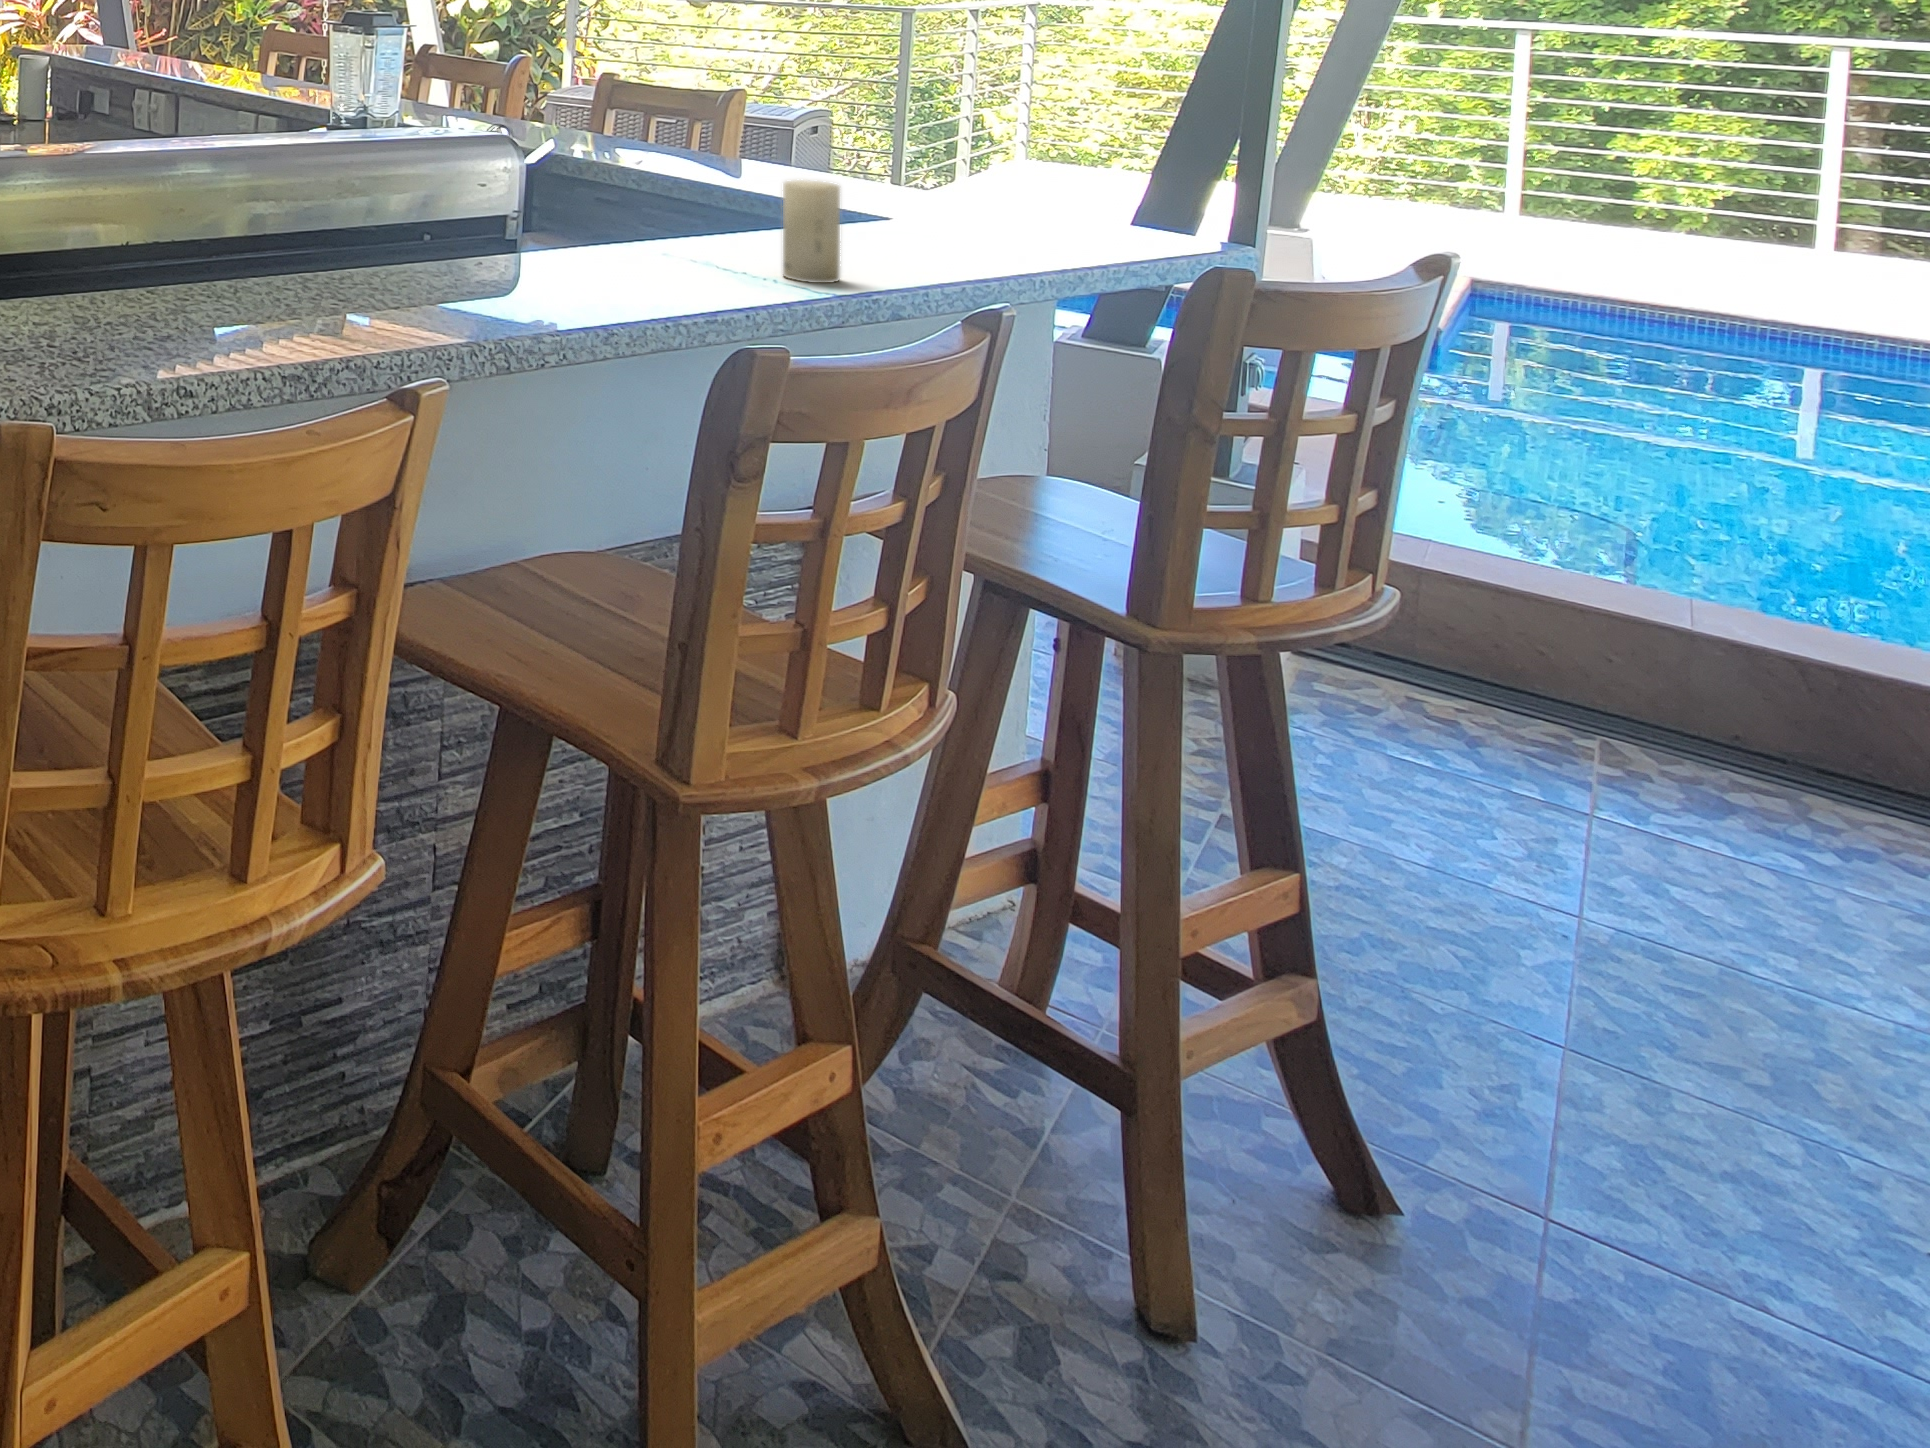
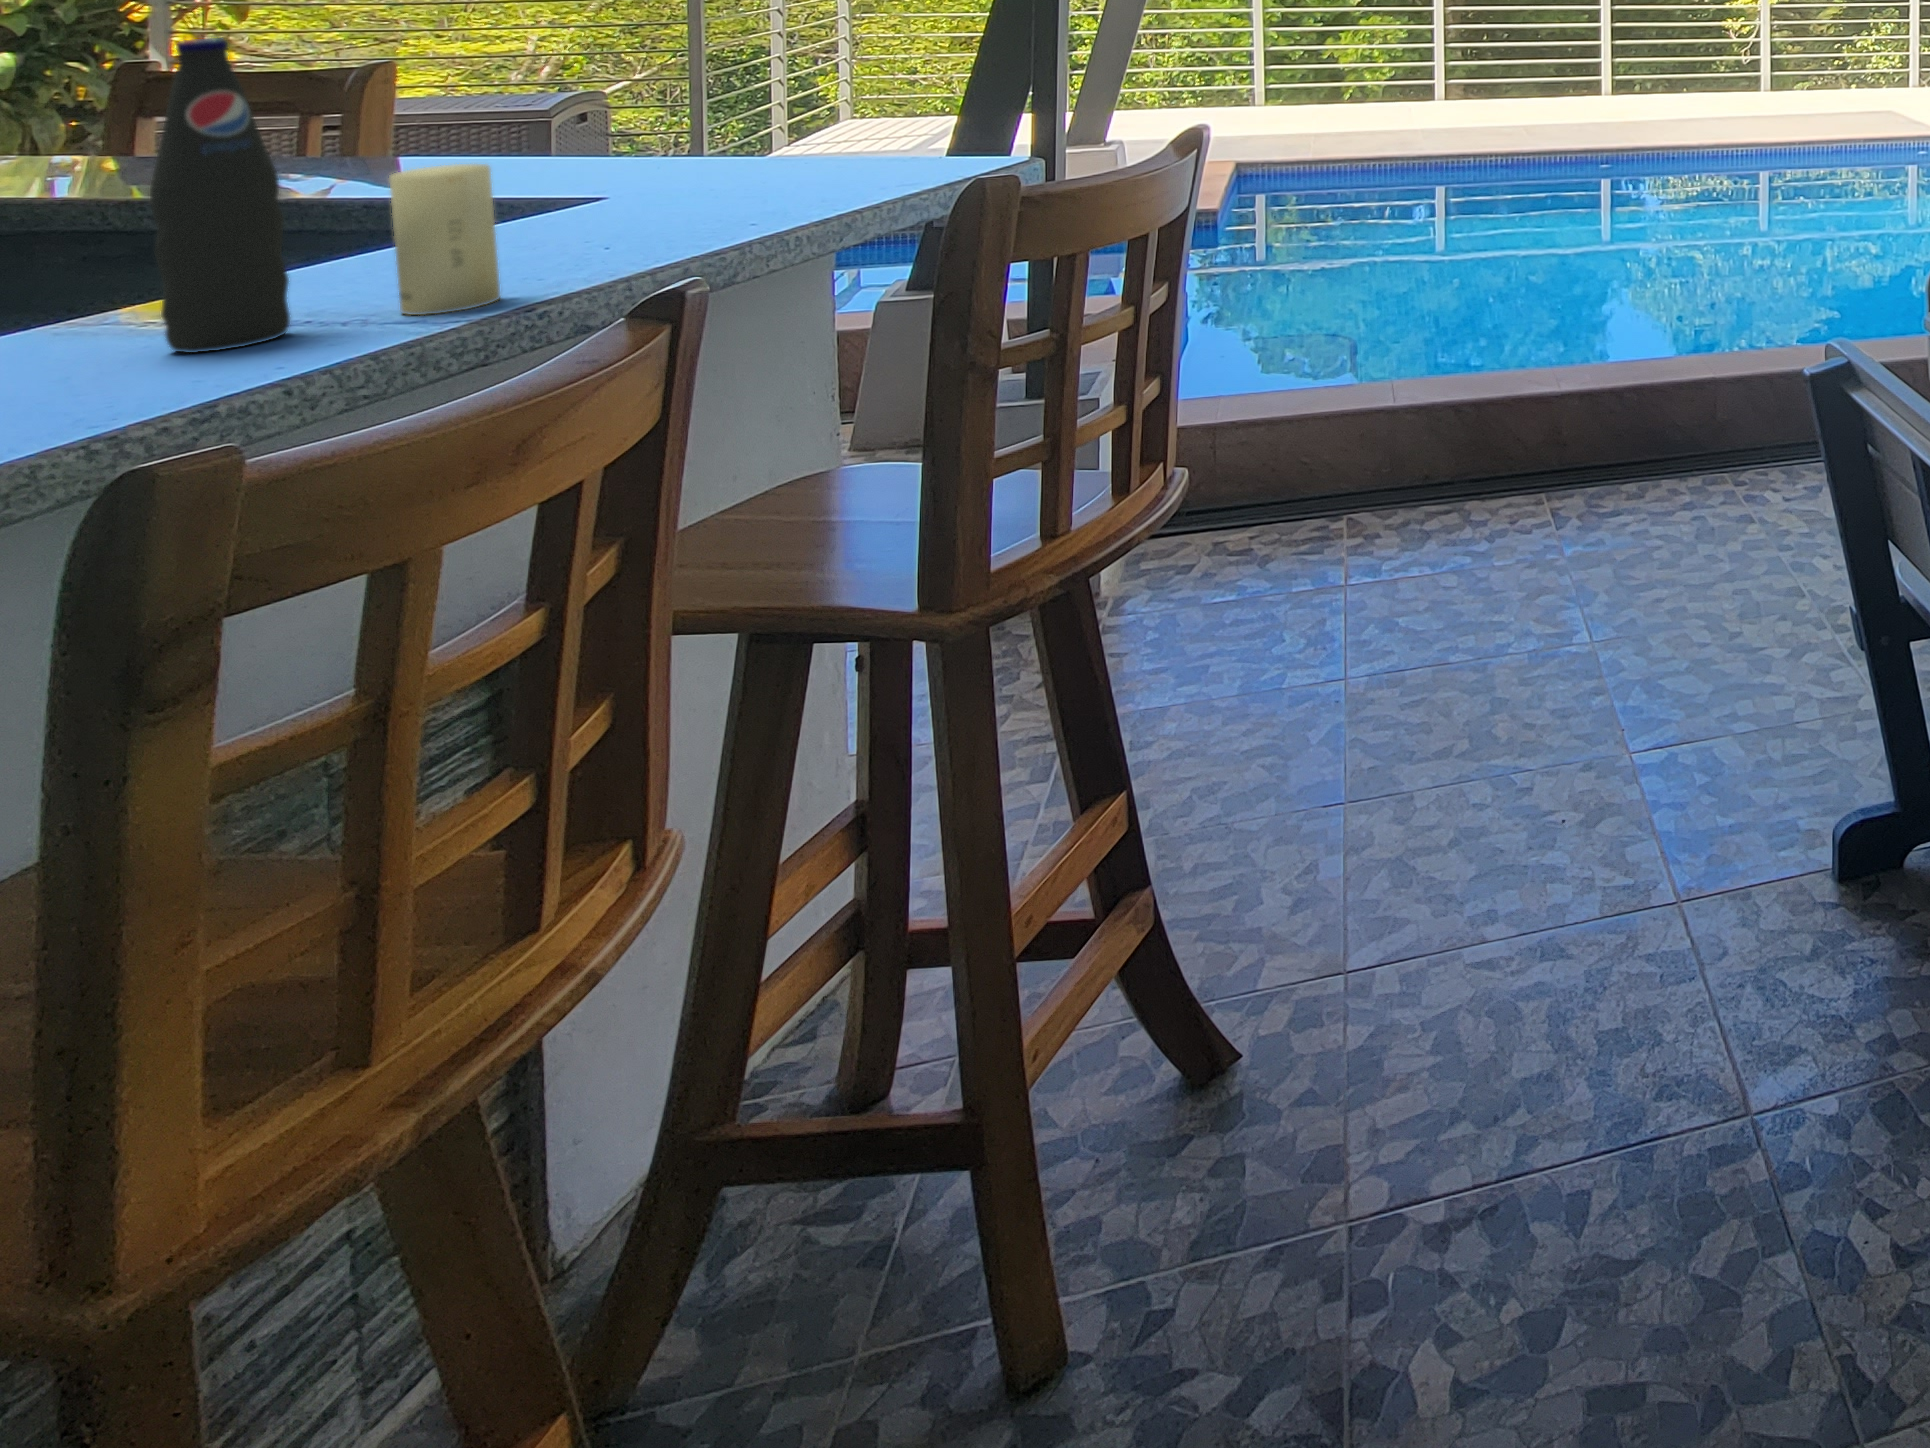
bottle: none [668,82,728,278] -> present [150,38,290,353]

